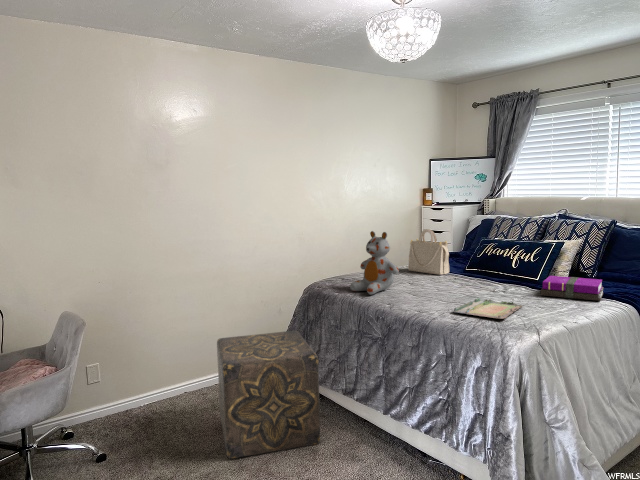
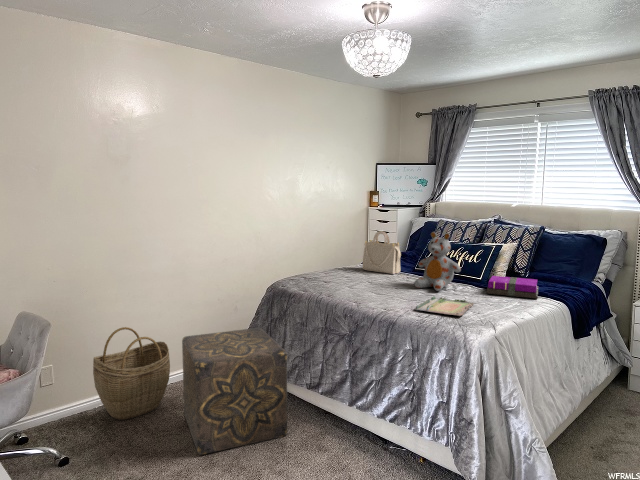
stuffed bear: present [350,231,399,295] -> present [414,232,461,291]
woven basket: none [134,329,209,420] -> present [93,327,170,420]

